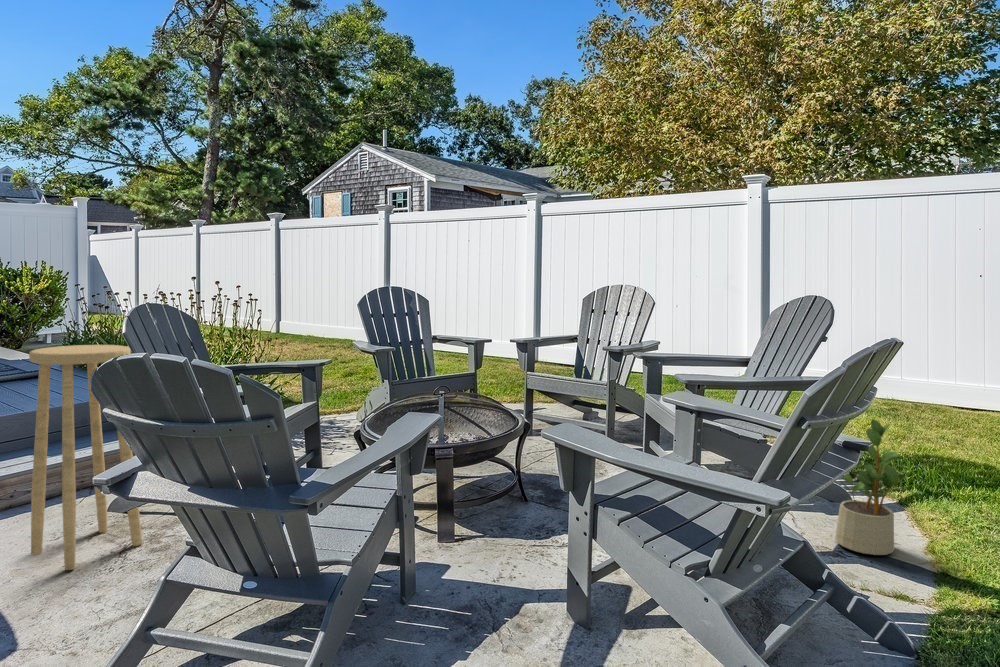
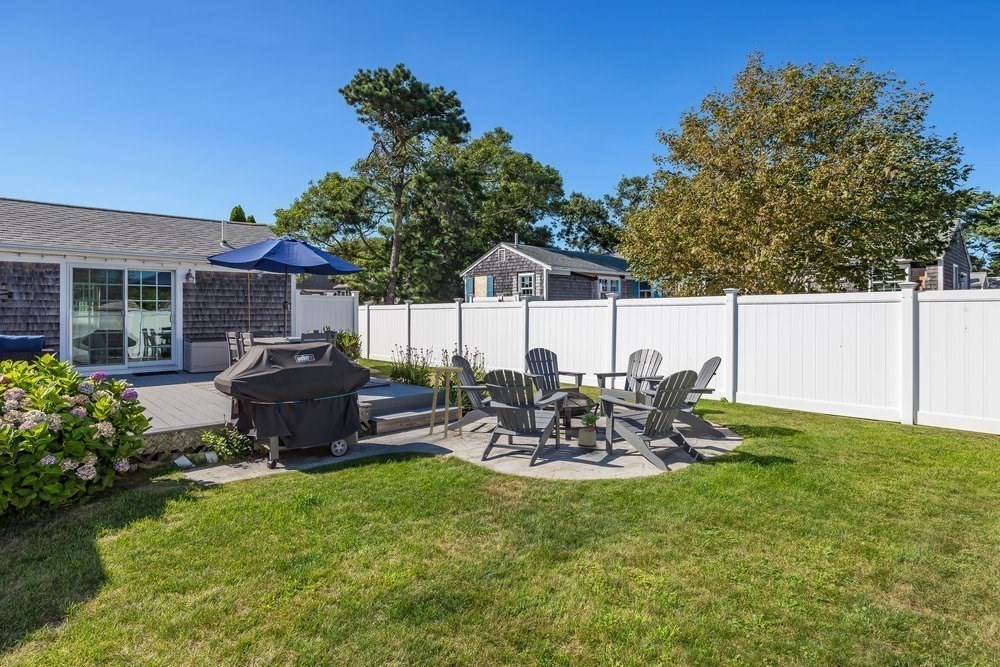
potted plant: present [835,419,906,555] -> present [578,398,601,446]

